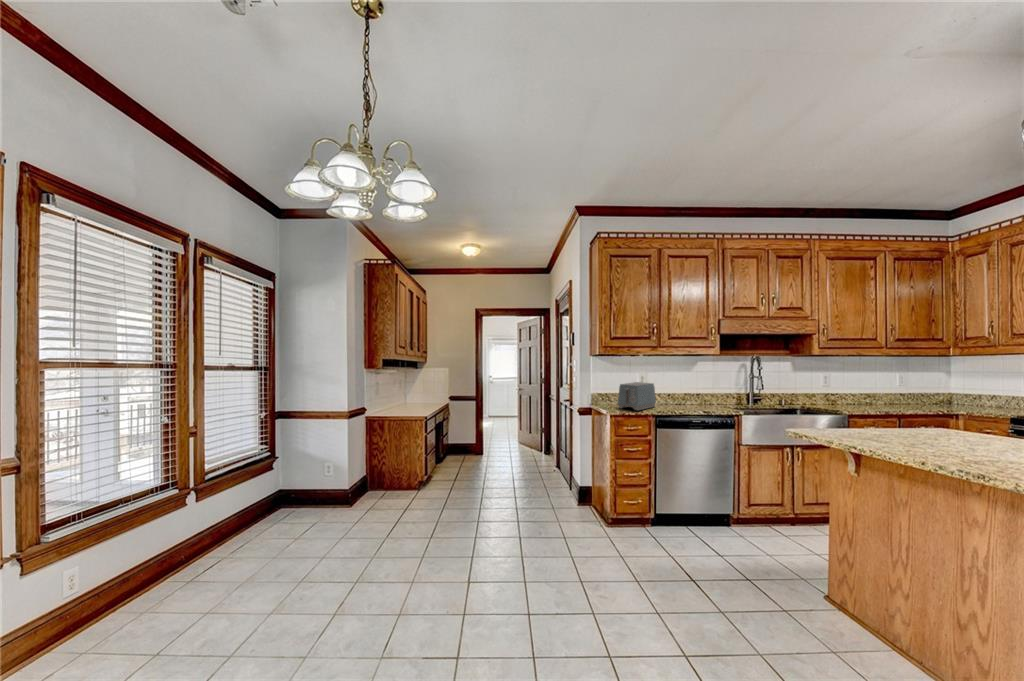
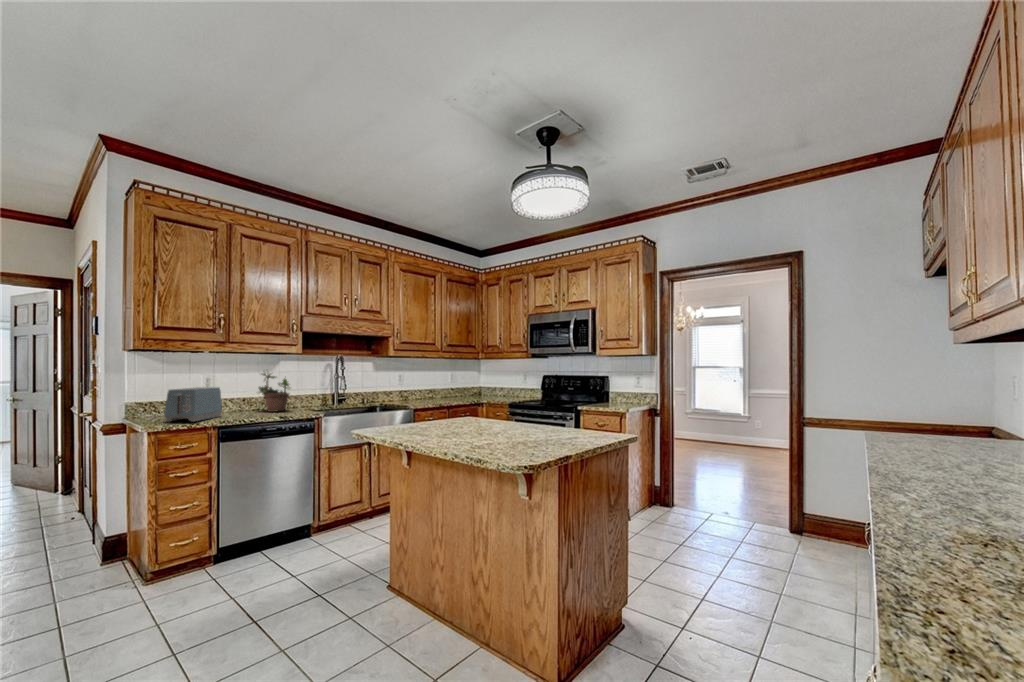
potted plant: none [681,366,711,406] -> present [259,373,291,412]

